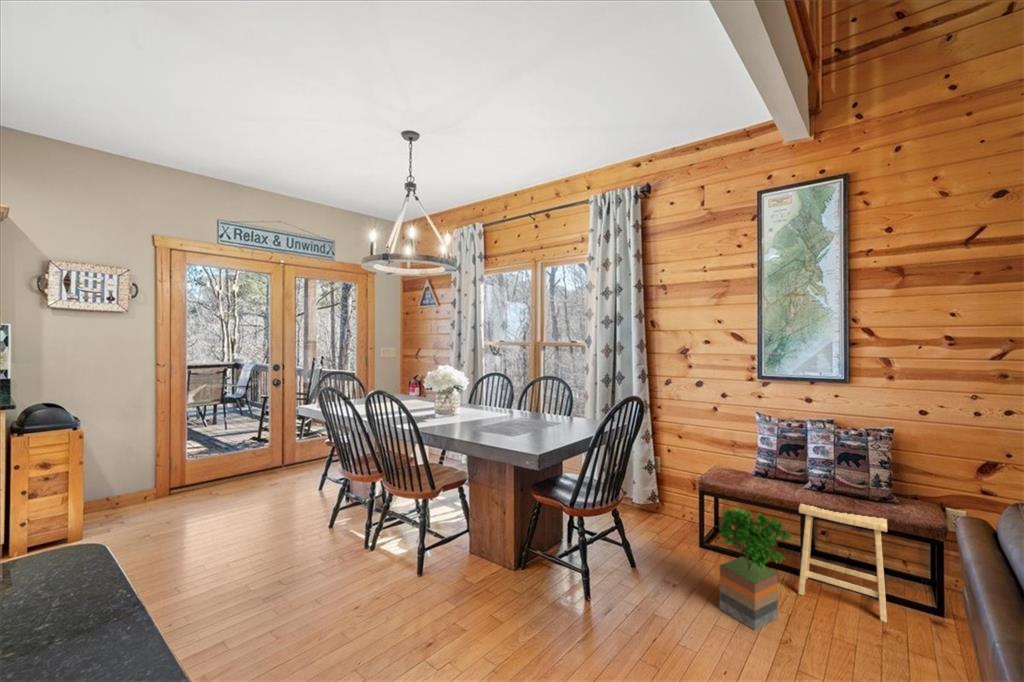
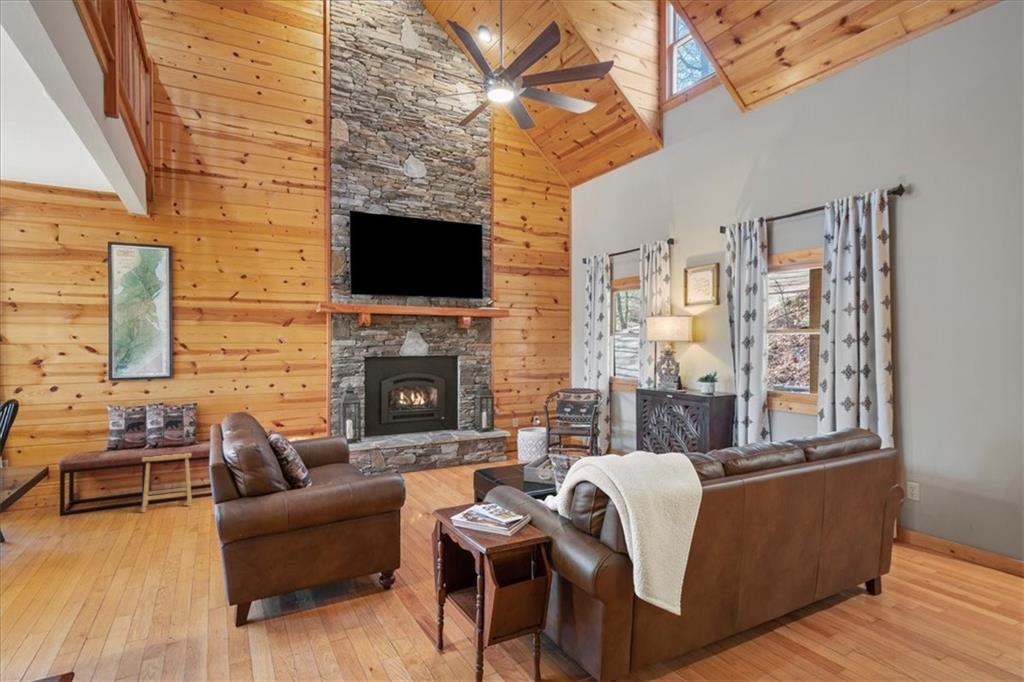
potted tree: present [719,509,792,630] -> none [87,464,140,535]

